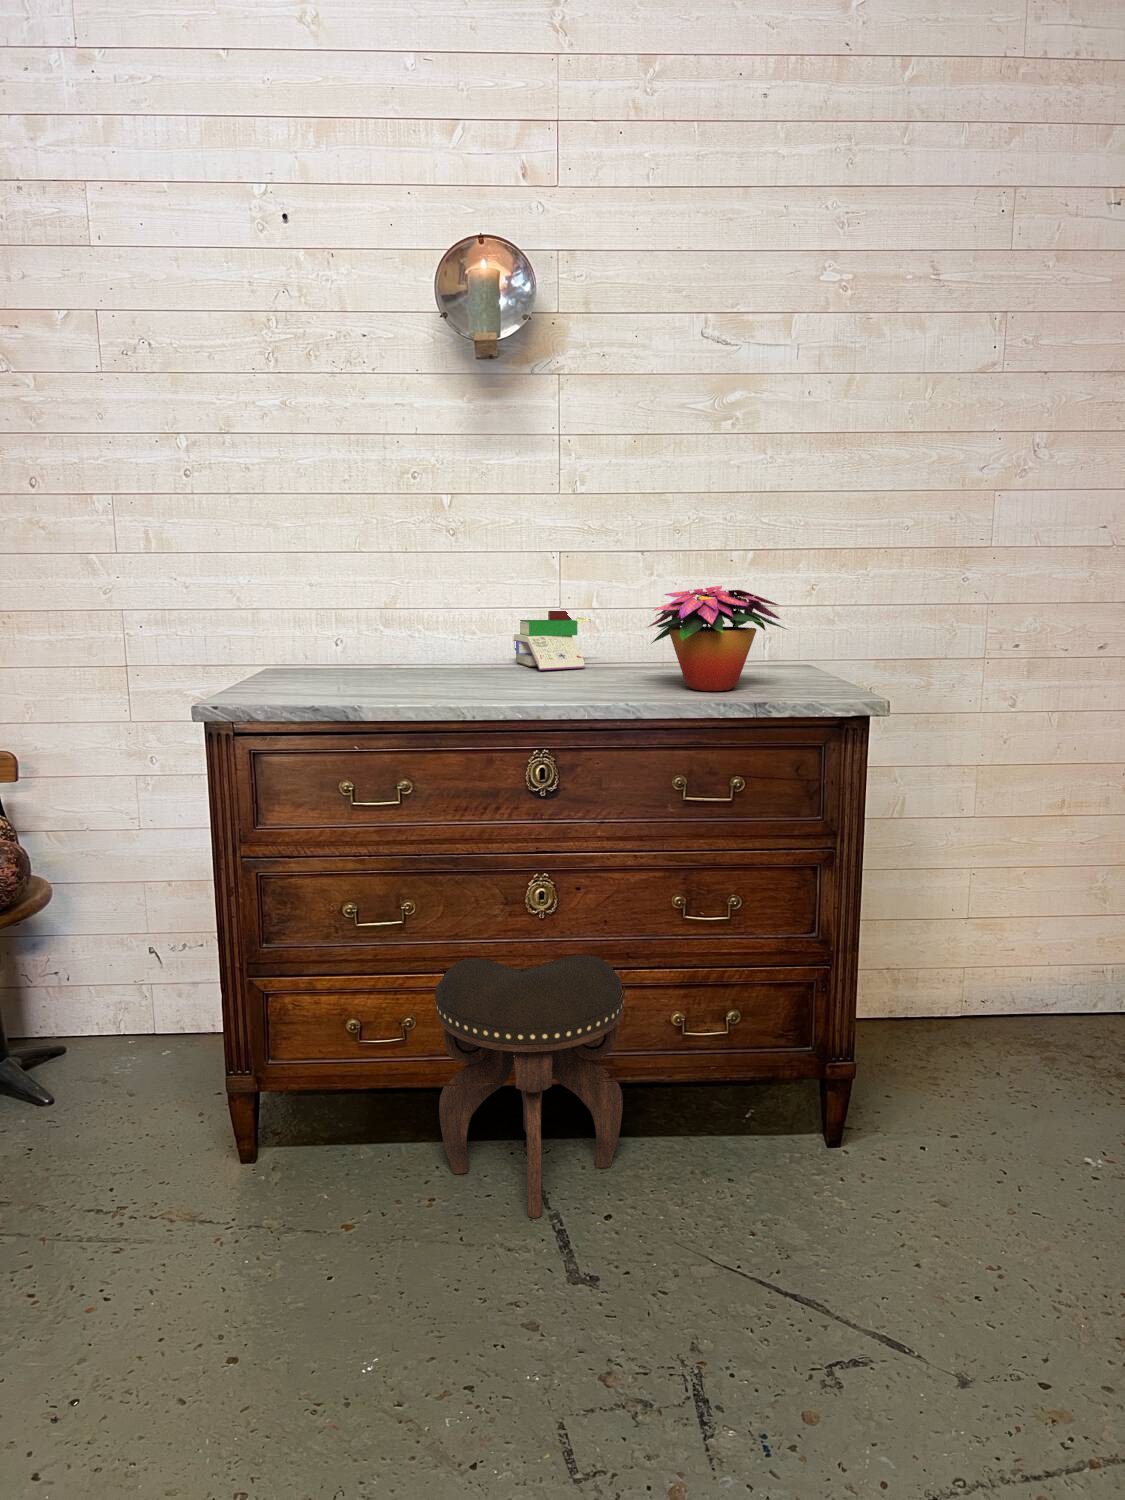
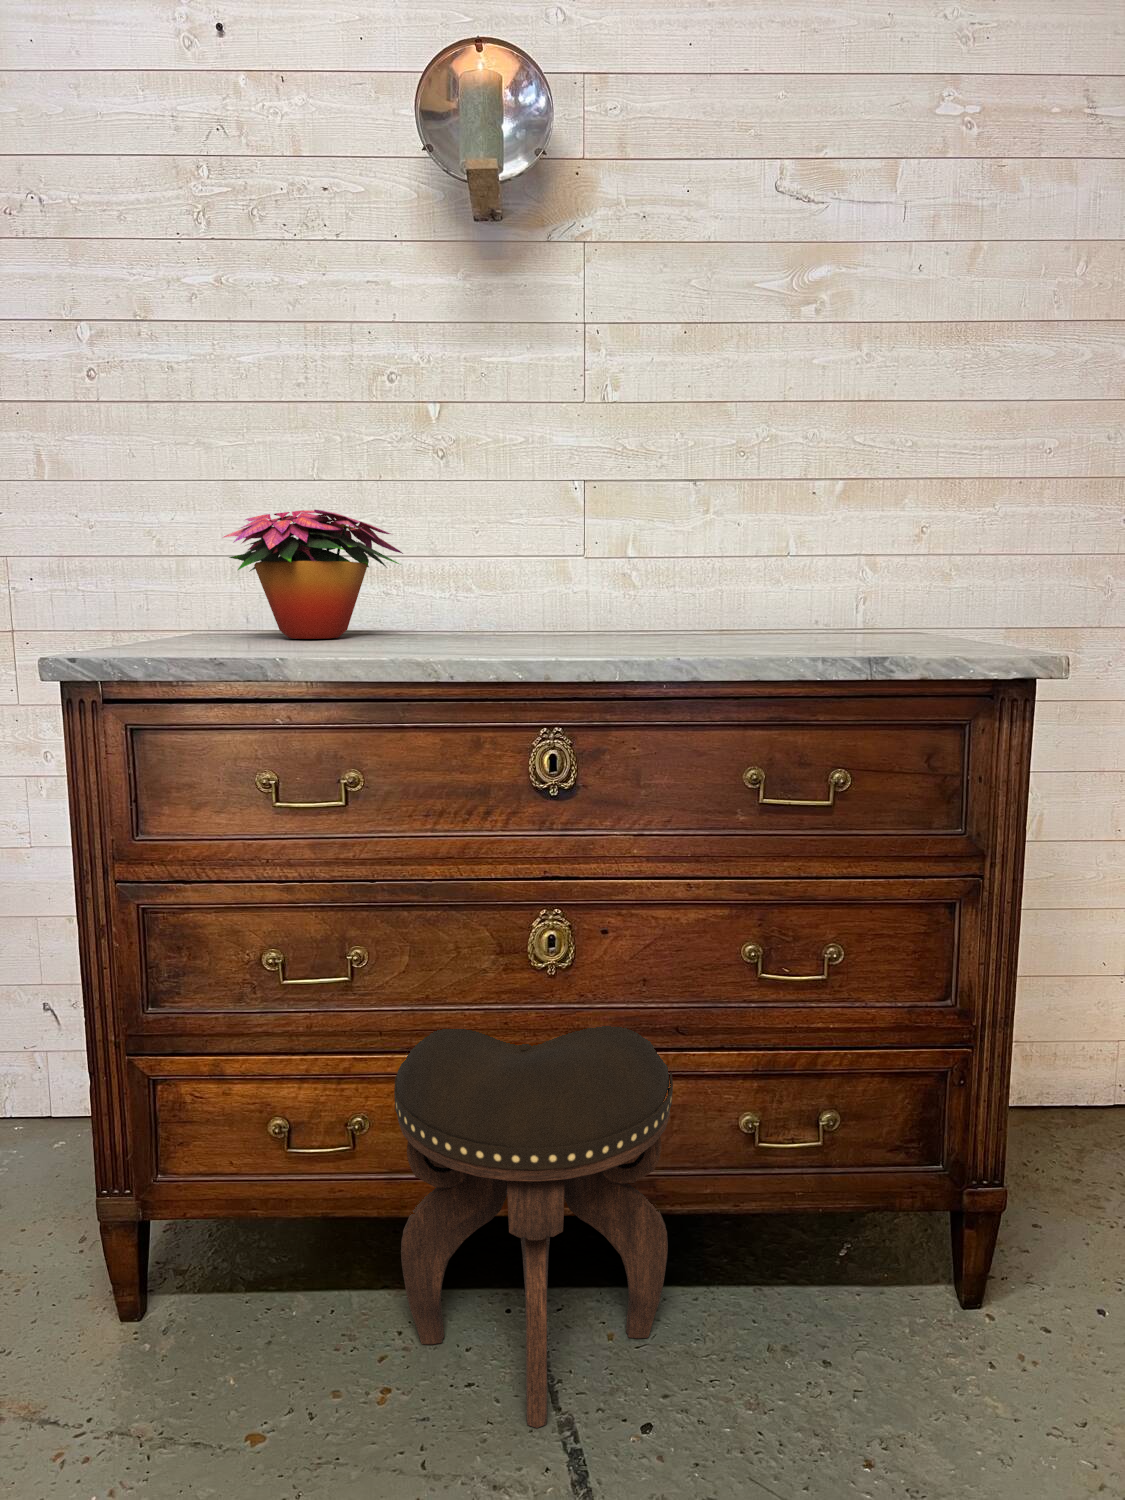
flower arrangement: present [648,585,786,691] -> present [223,510,403,639]
book: present [513,611,590,670] -> none [520,559,624,632]

